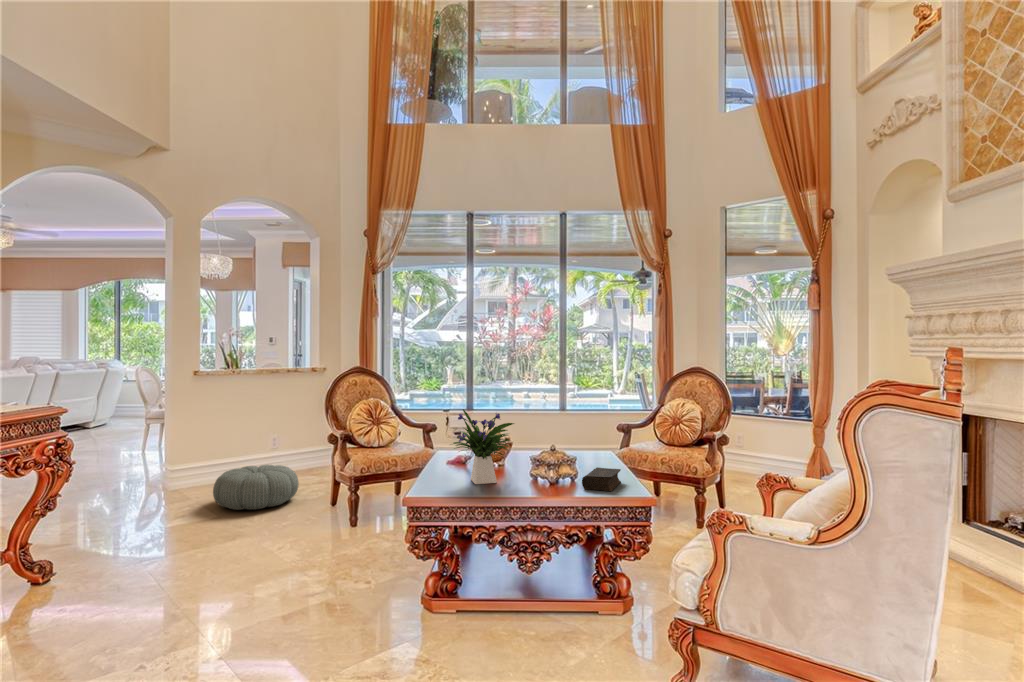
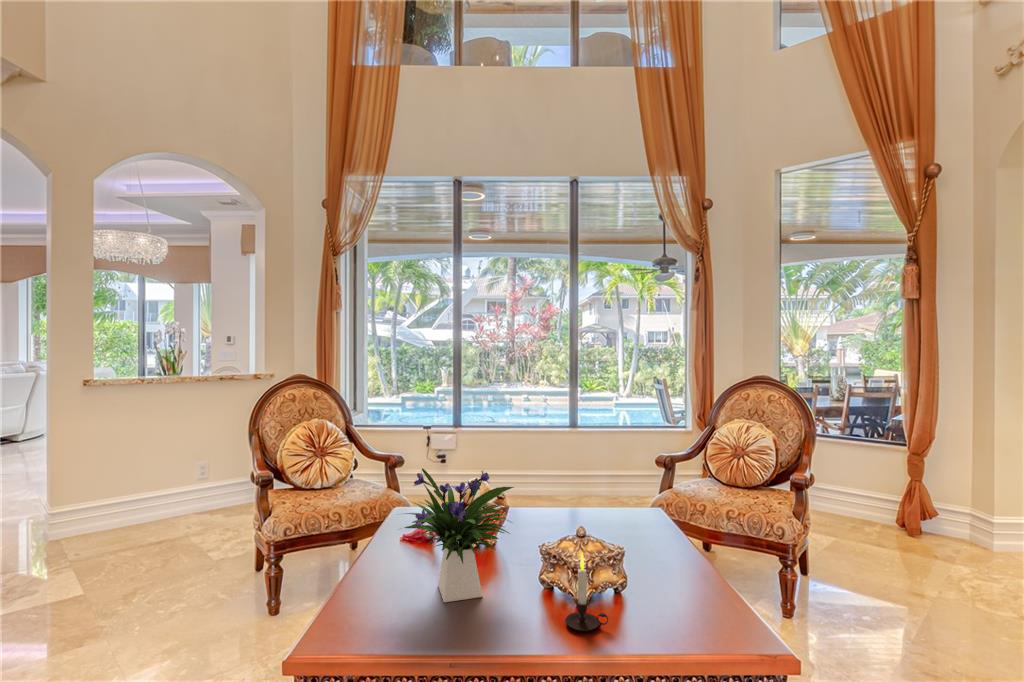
candle: none [542,450,565,491] -> present [565,552,608,631]
pouf: present [213,465,299,510] -> none [86,506,218,580]
book: present [582,467,621,491] -> none [638,565,701,632]

